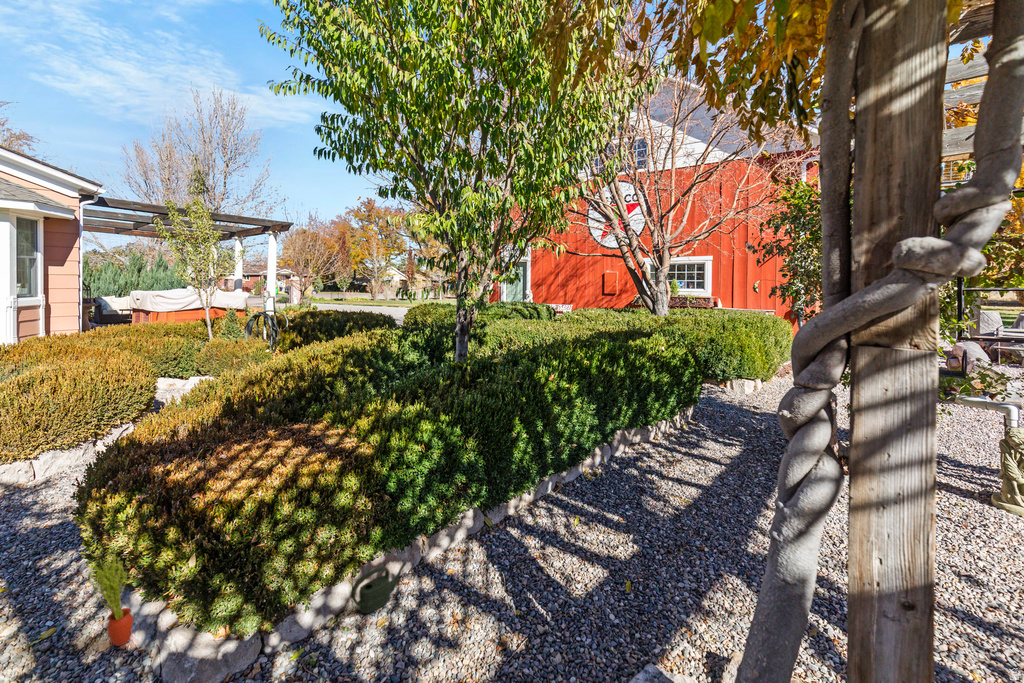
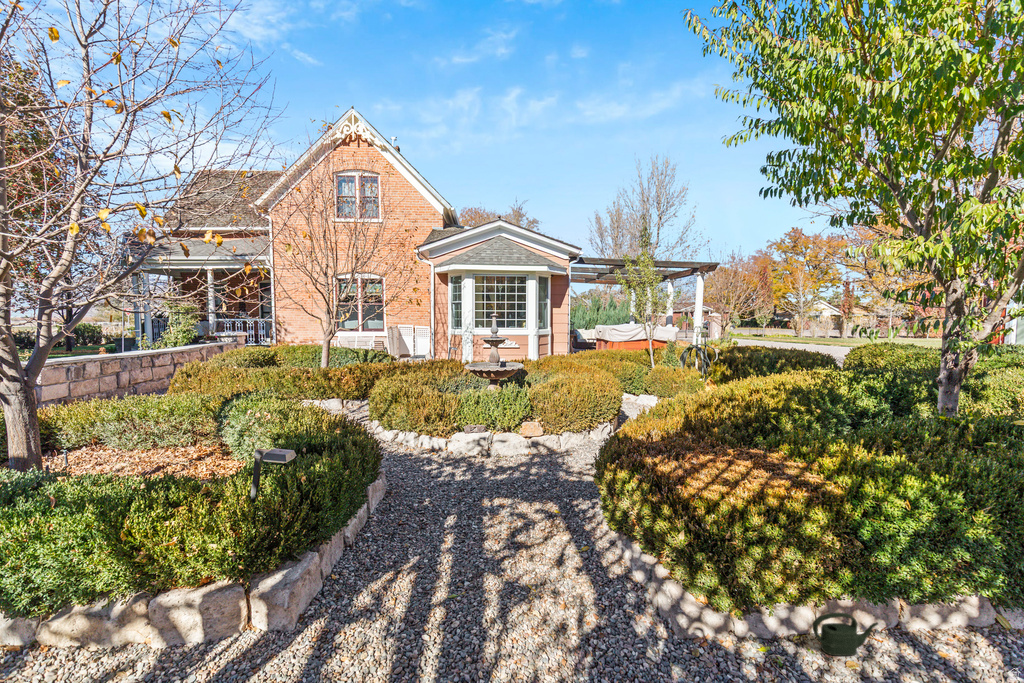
potted plant: present [88,554,133,646] -> none [607,512,630,582]

